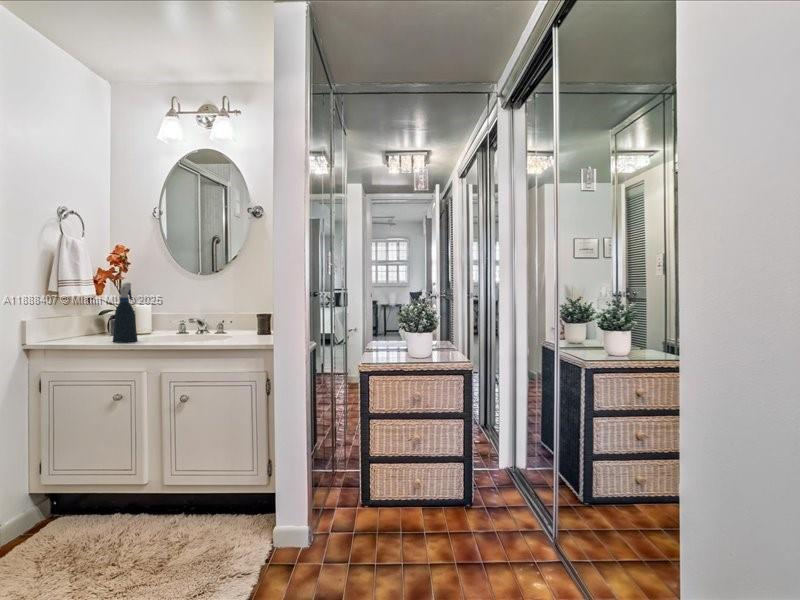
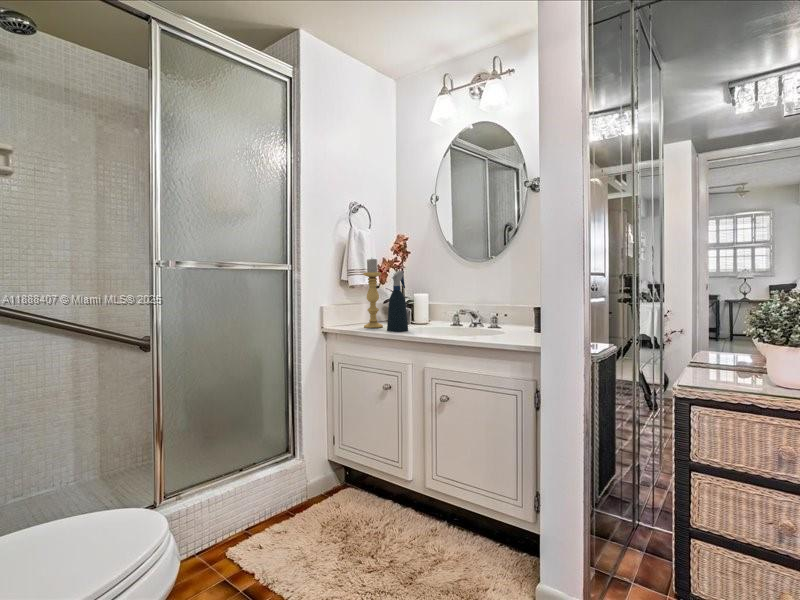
candle holder: none [79,268,103,341] -> present [363,259,383,328]

